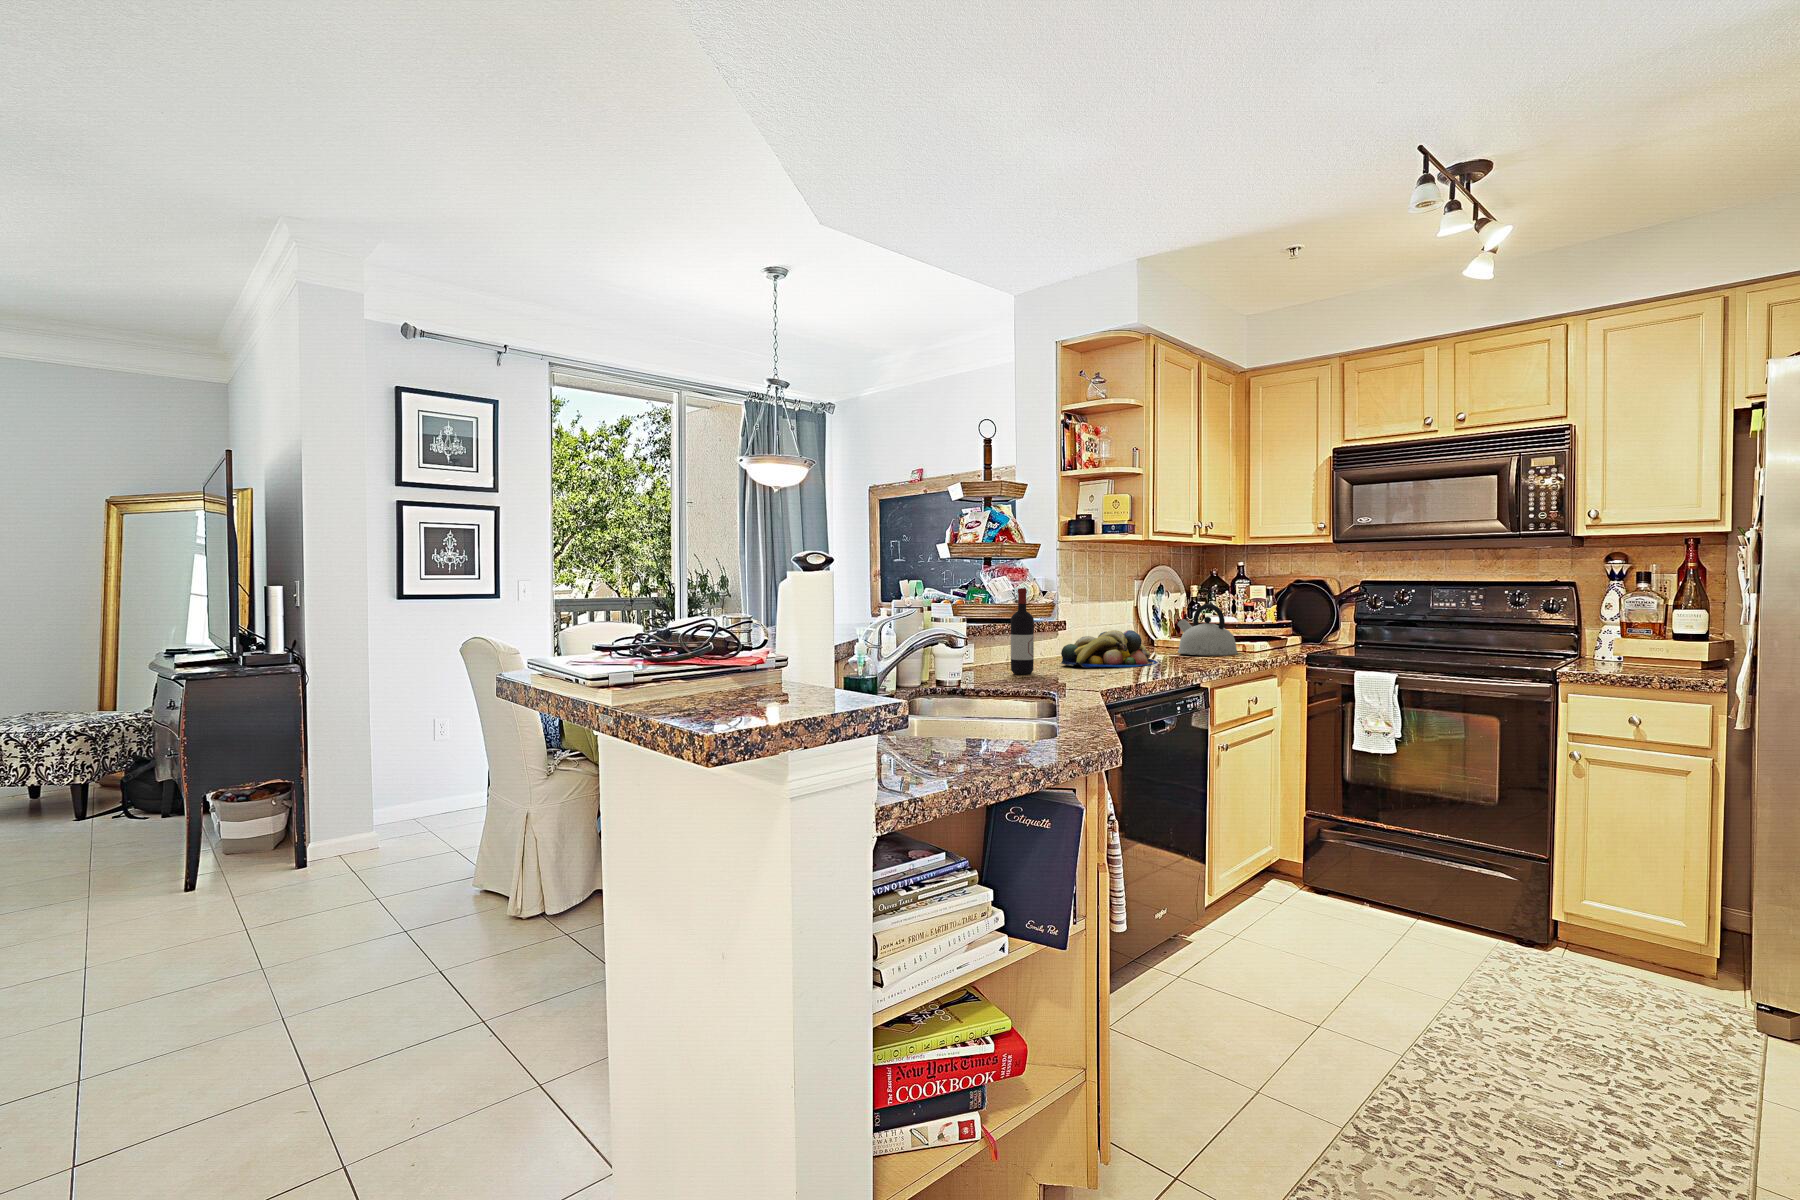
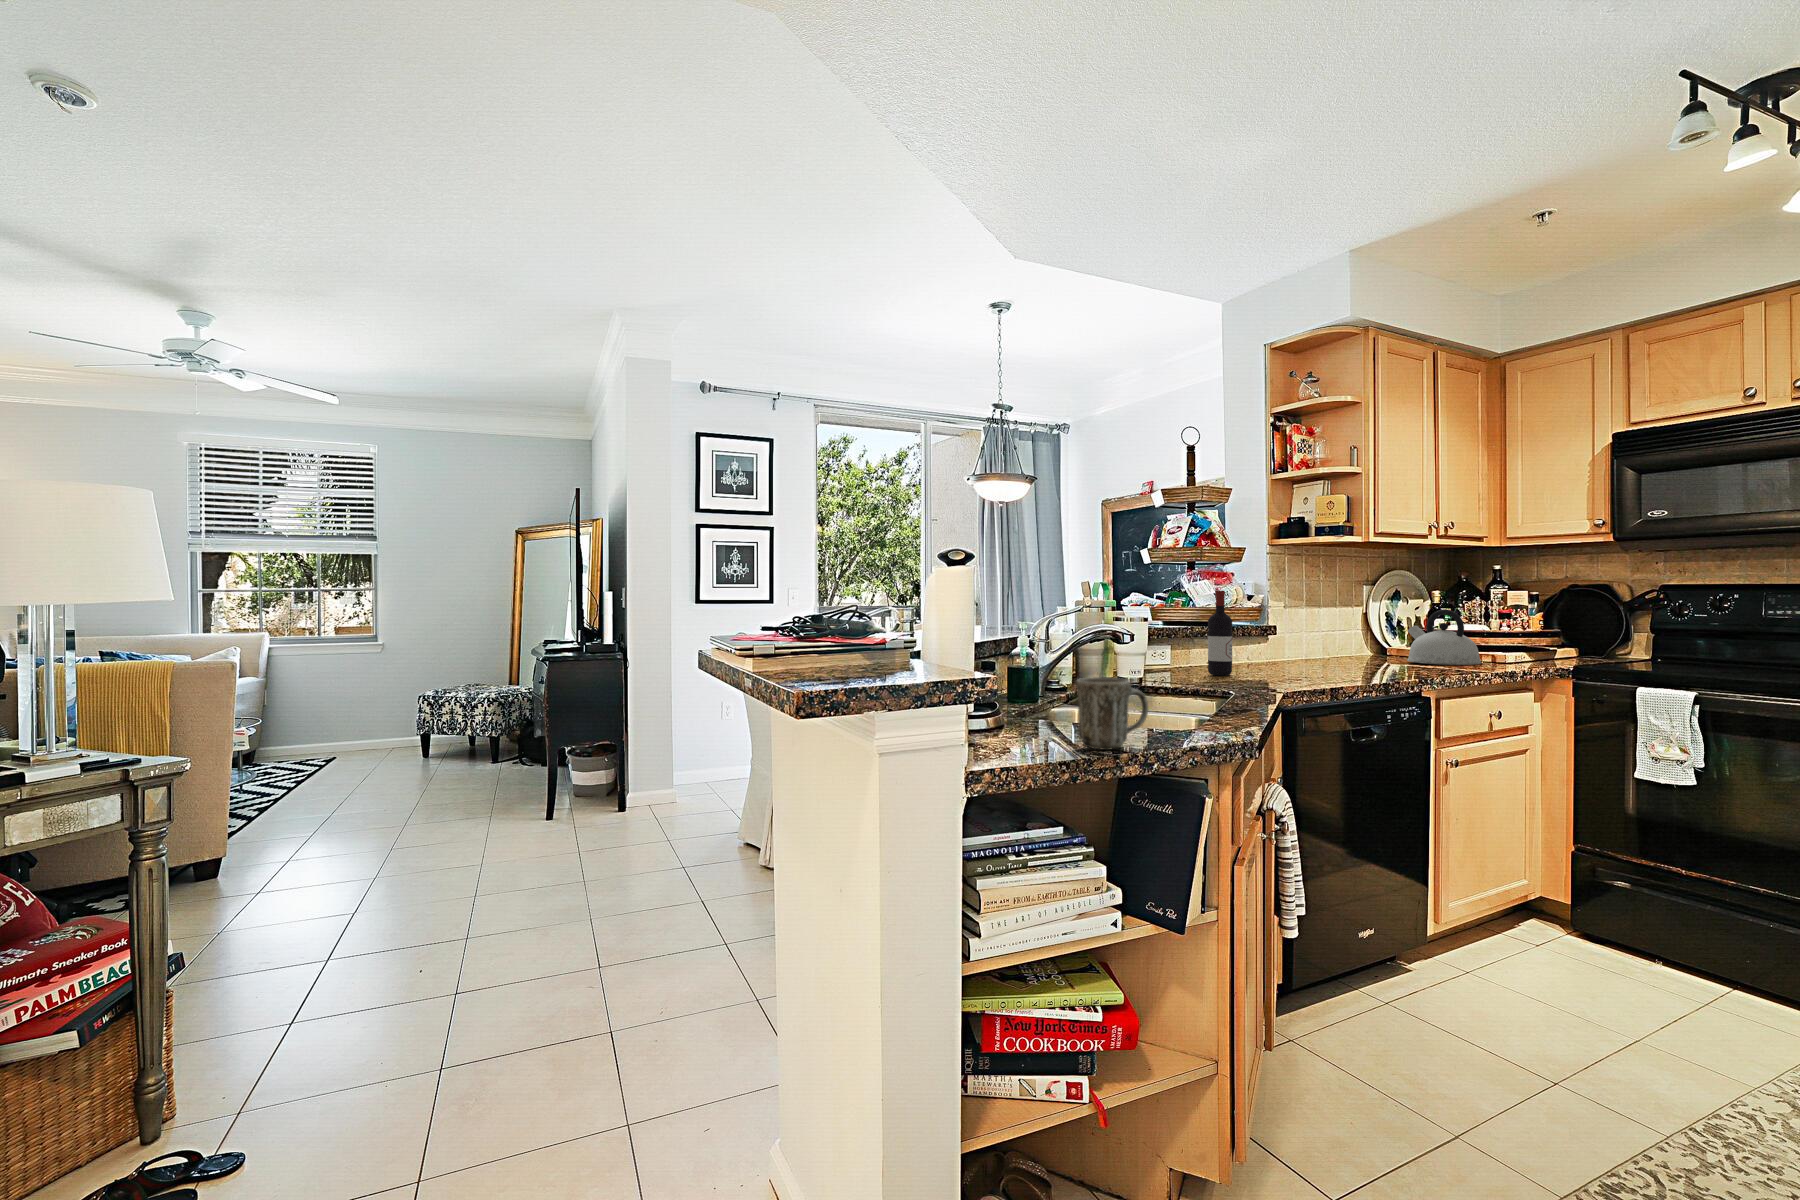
fruit bowl: present [1061,630,1158,668] -> none [1265,635,1378,673]
mug: none [951,692,1021,769] -> present [1076,677,1148,750]

